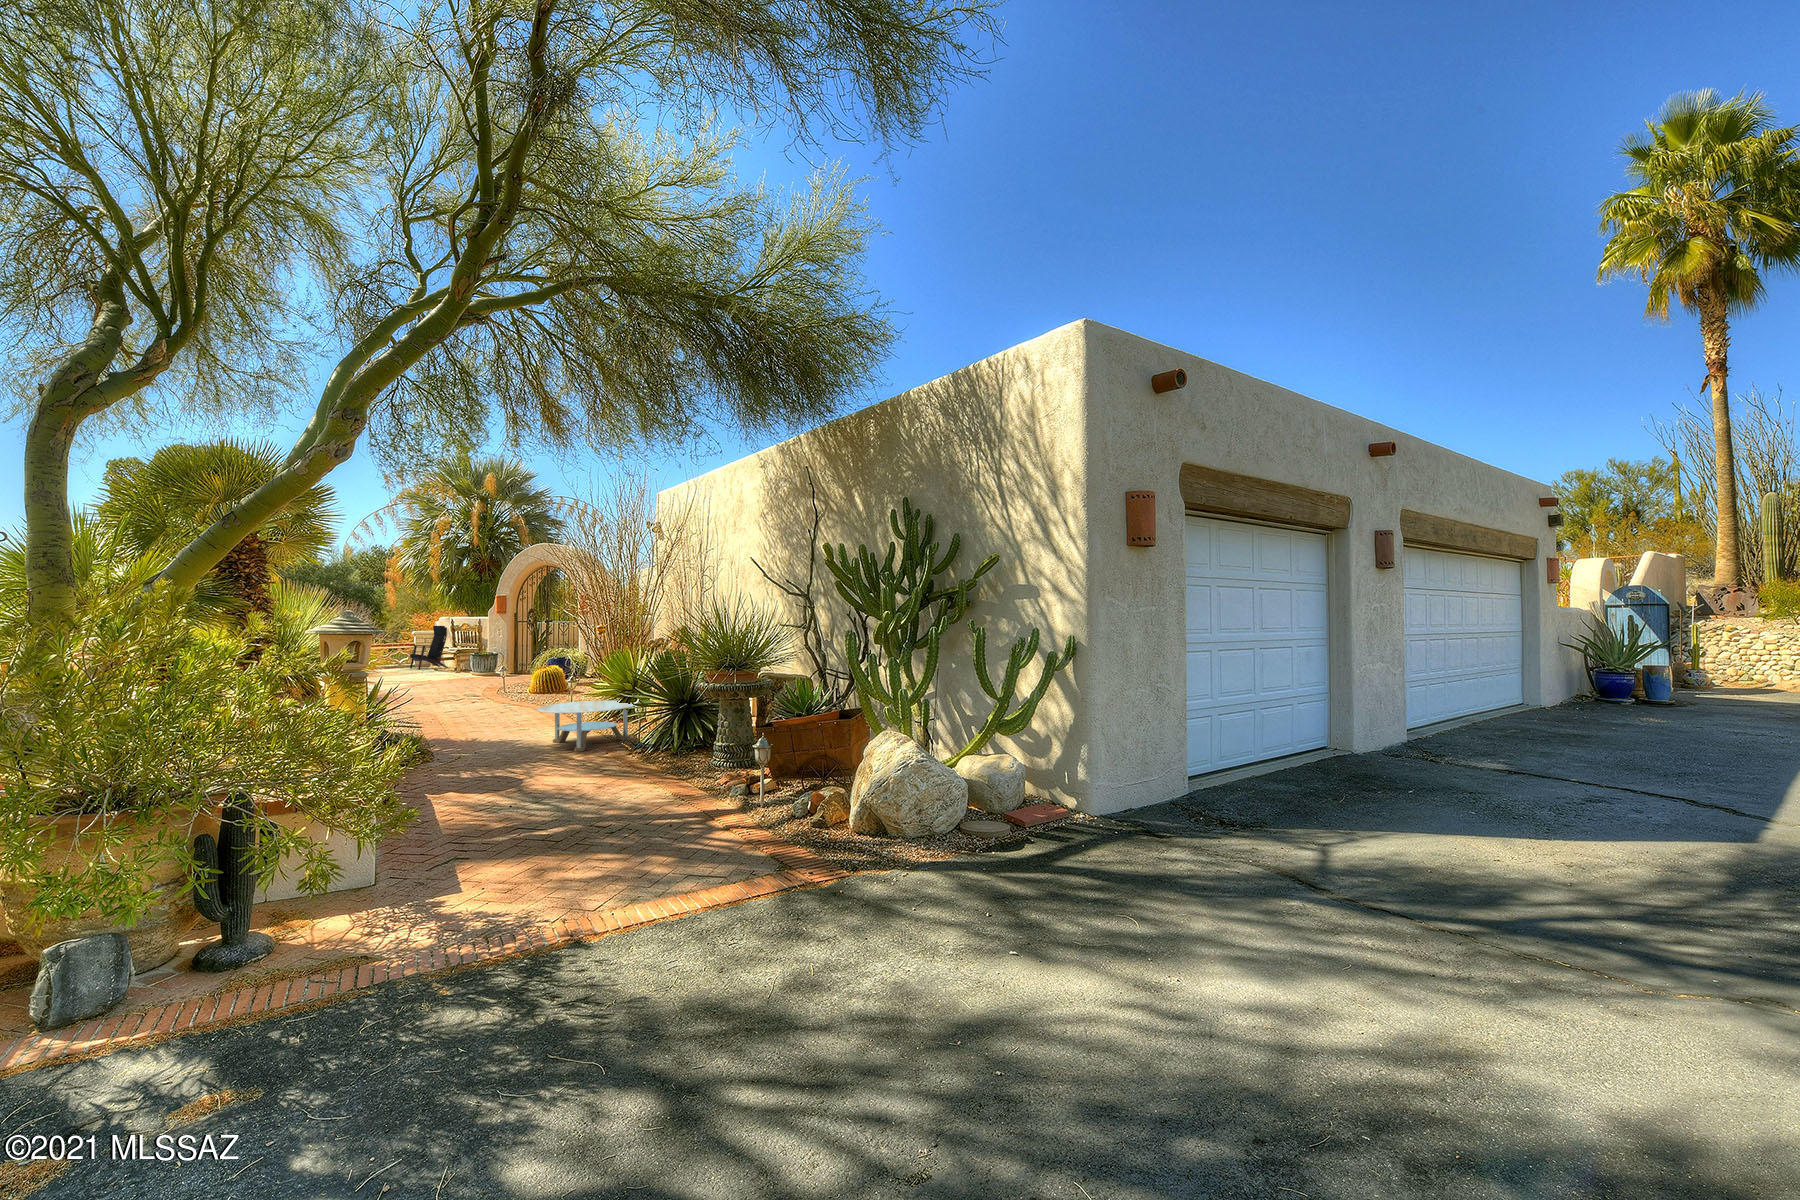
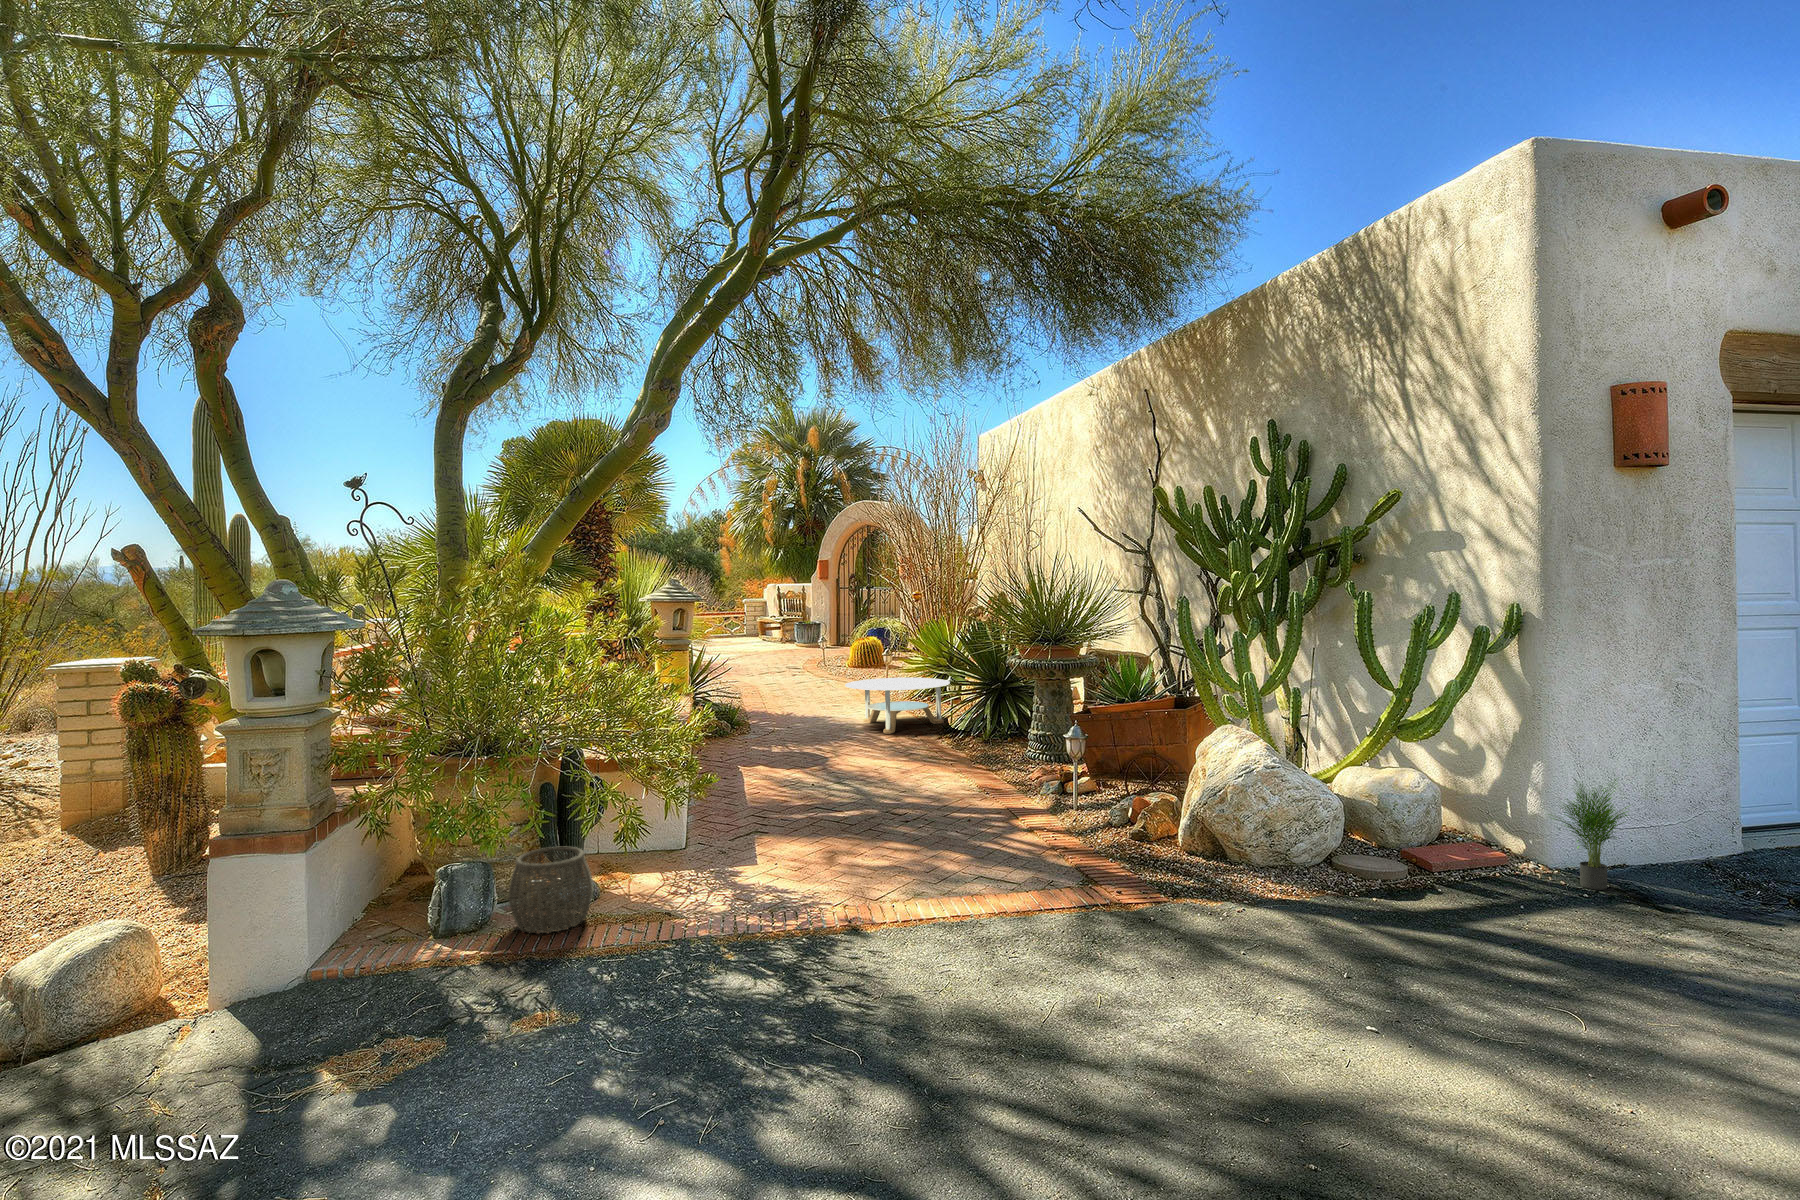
lounge chair: present [410,626,448,670] -> none [737,593,775,640]
potted plant: none [1094,751,1147,830] -> present [1552,780,1629,890]
woven basket: none [147,900,267,1006] -> present [508,847,593,934]

